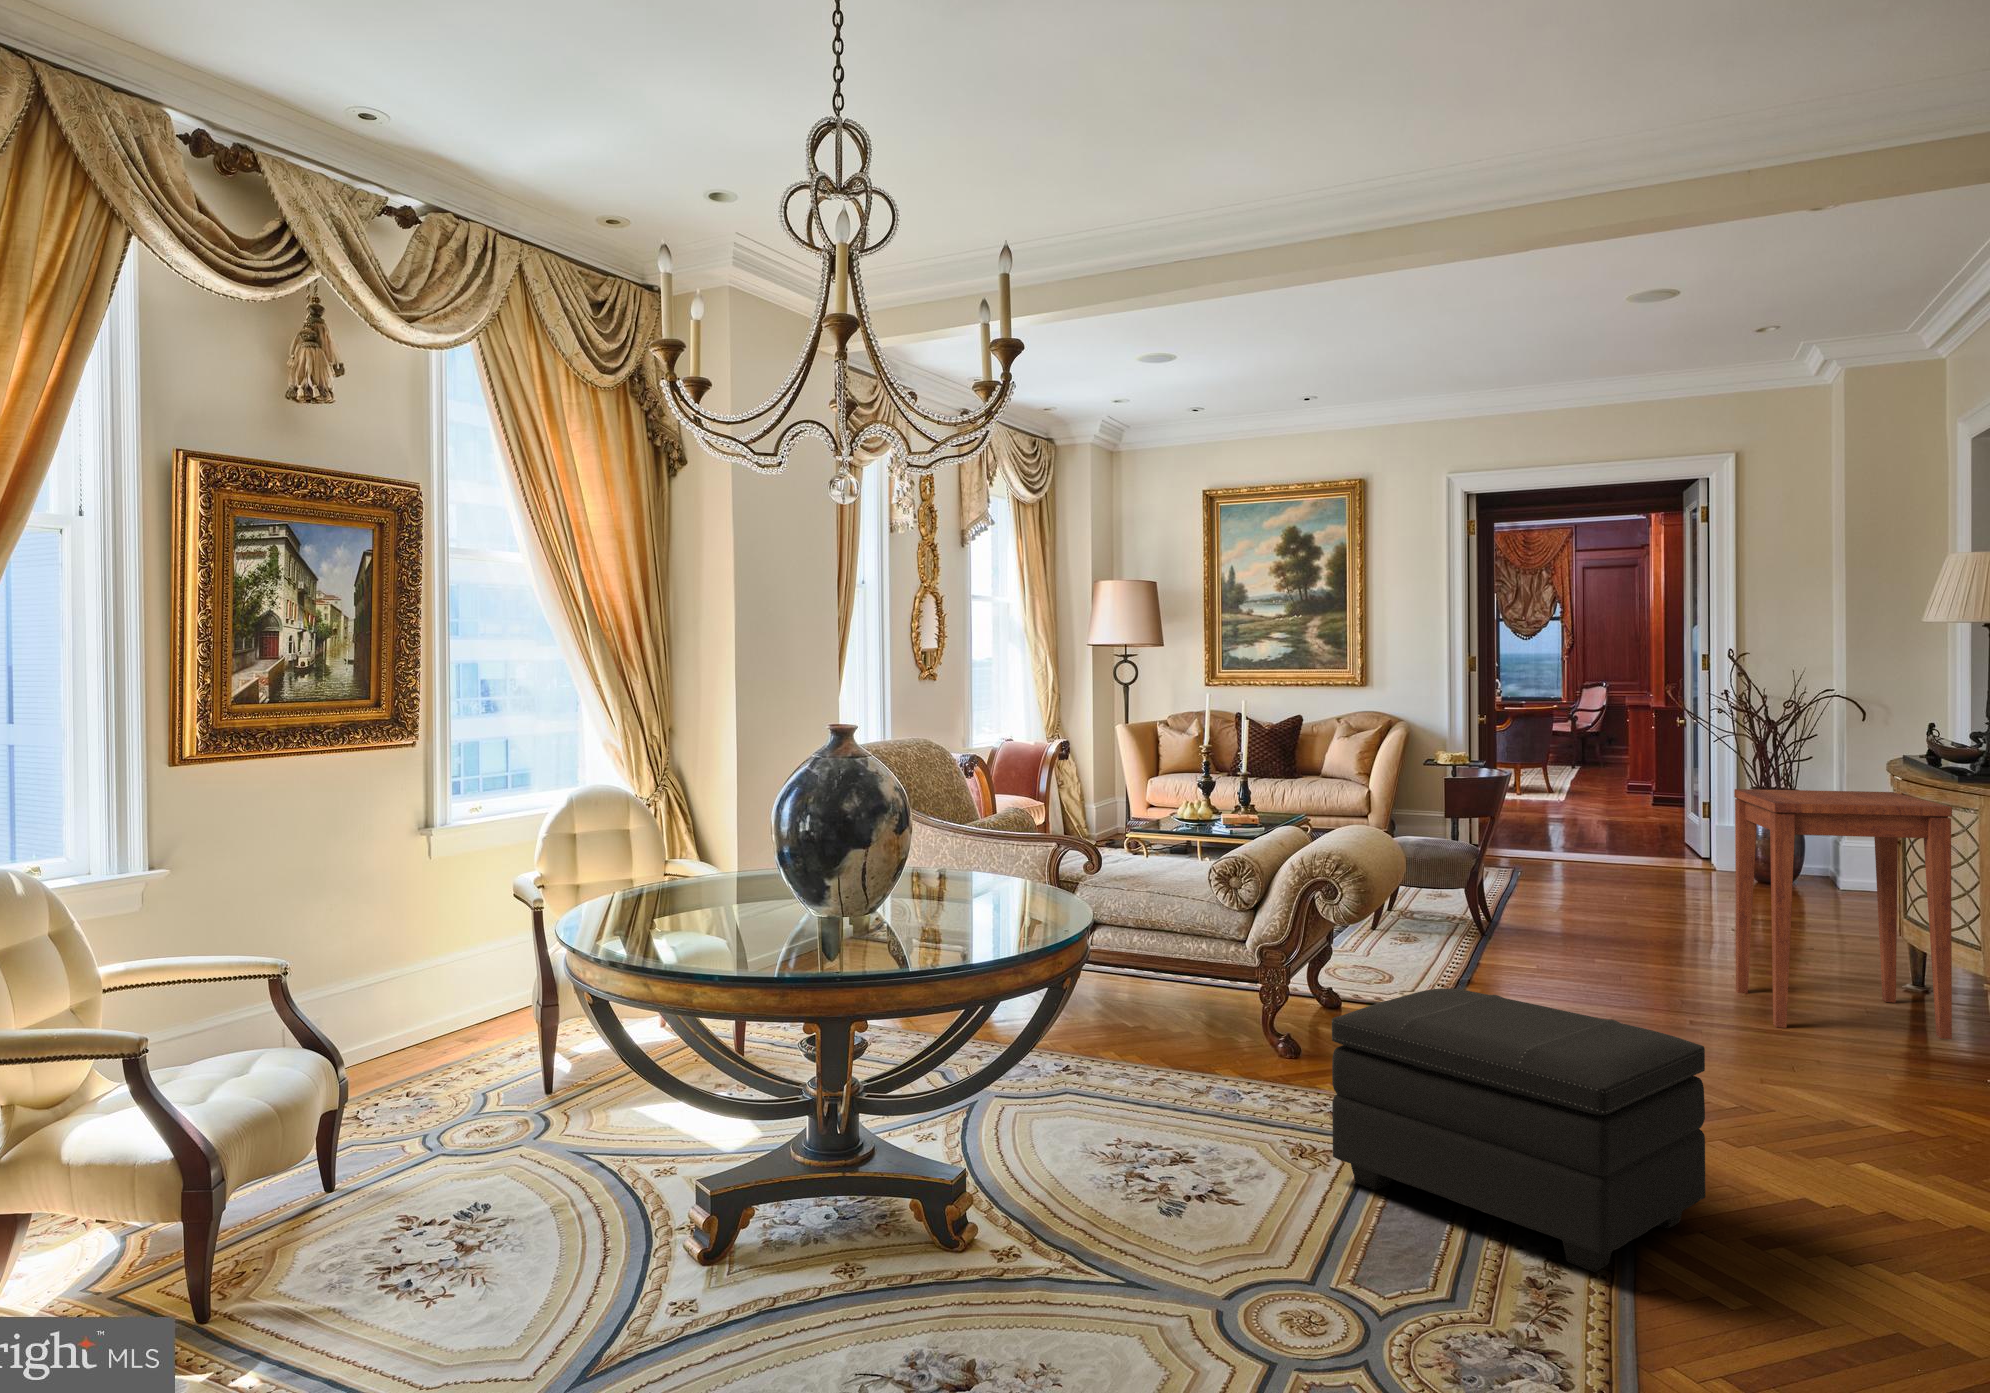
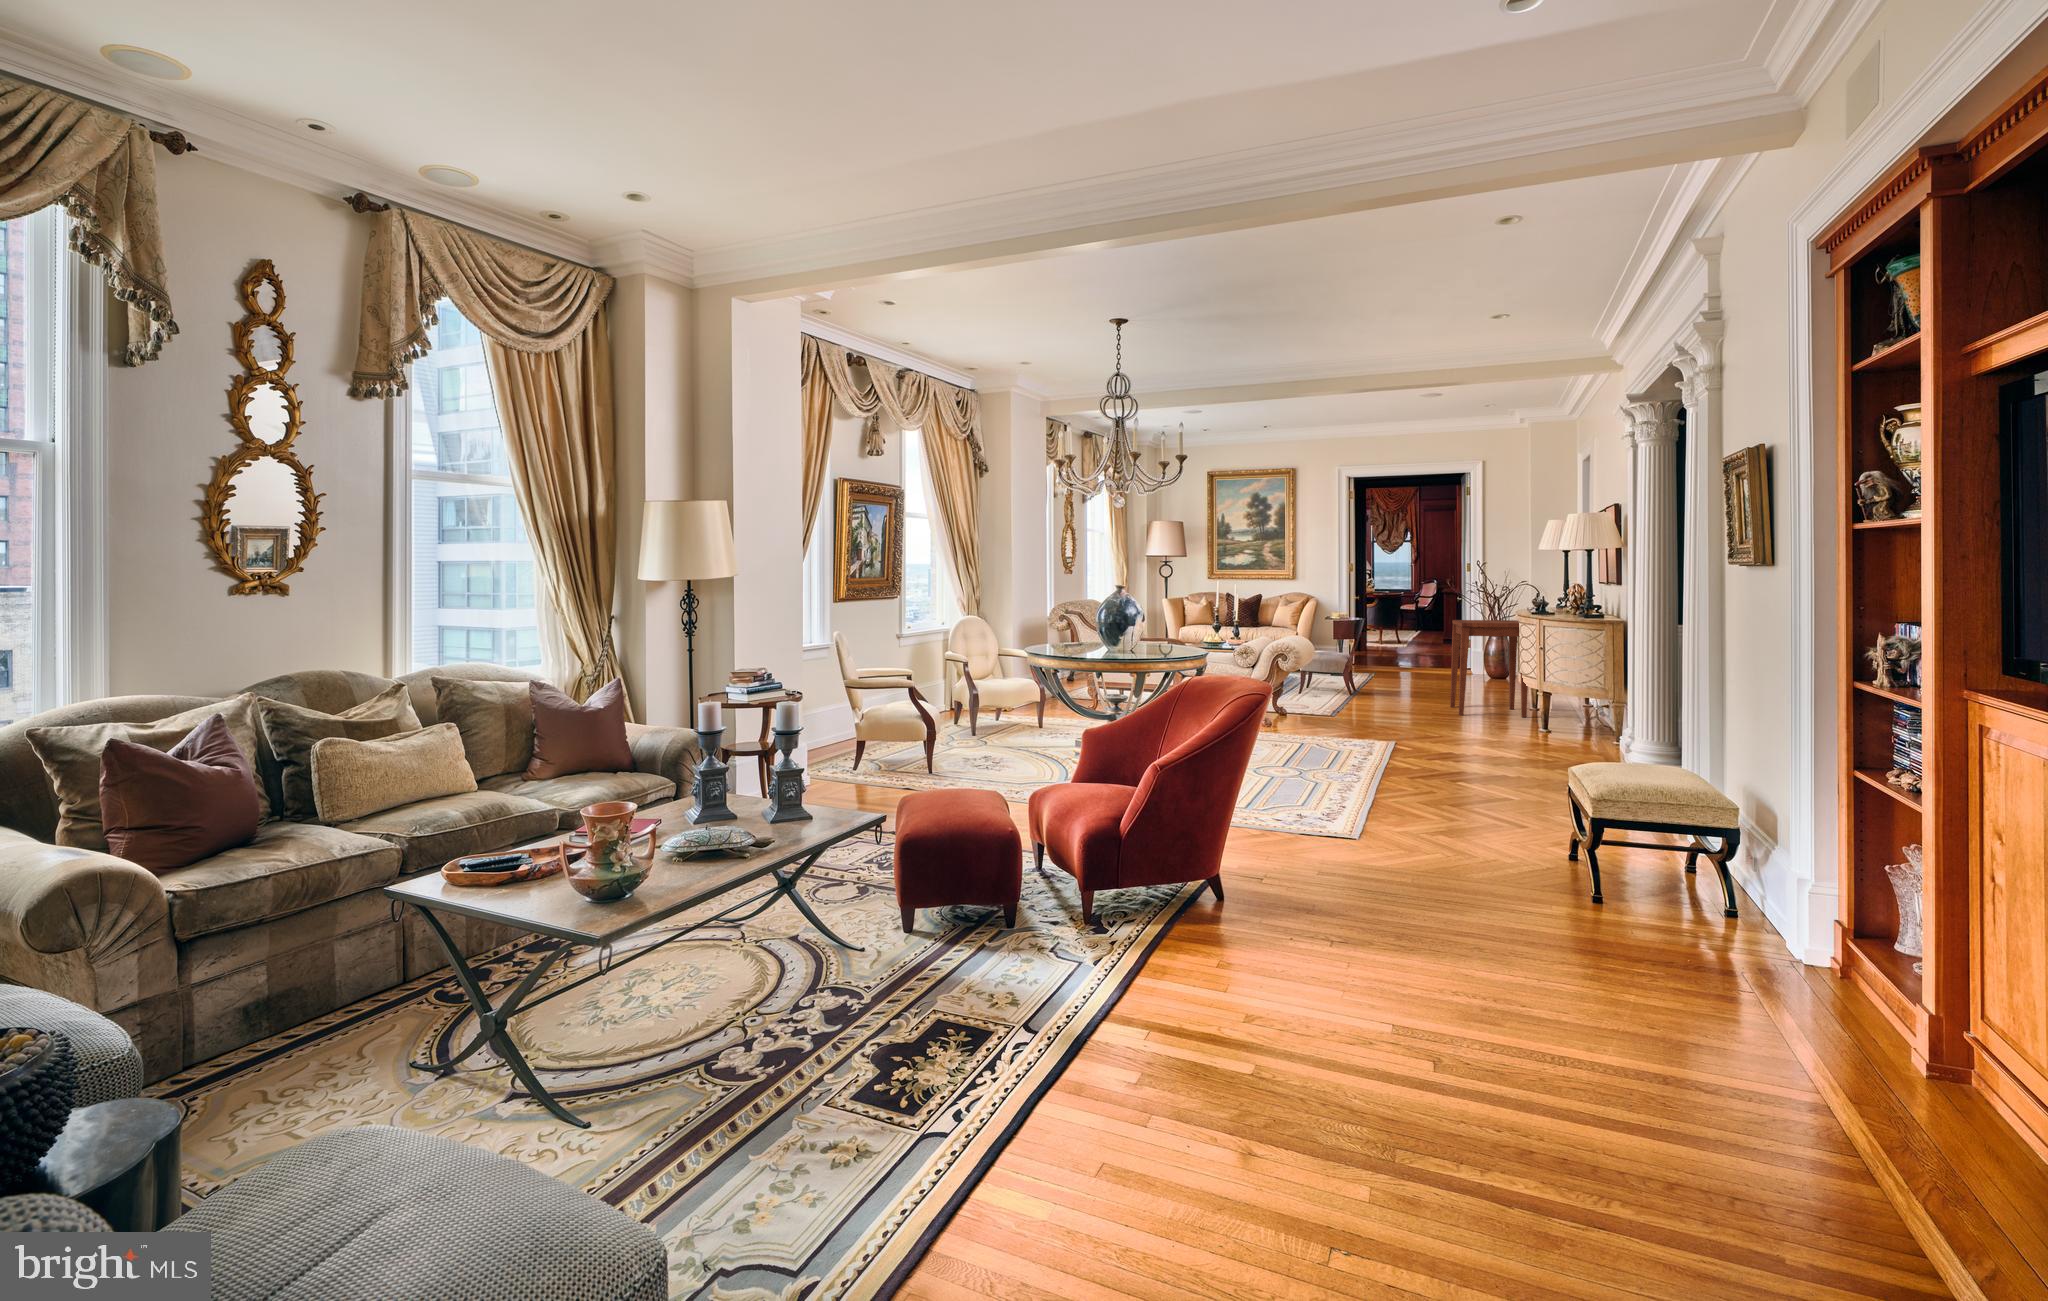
footstool: present [1332,988,1705,1272] -> none [1281,682,1405,757]

